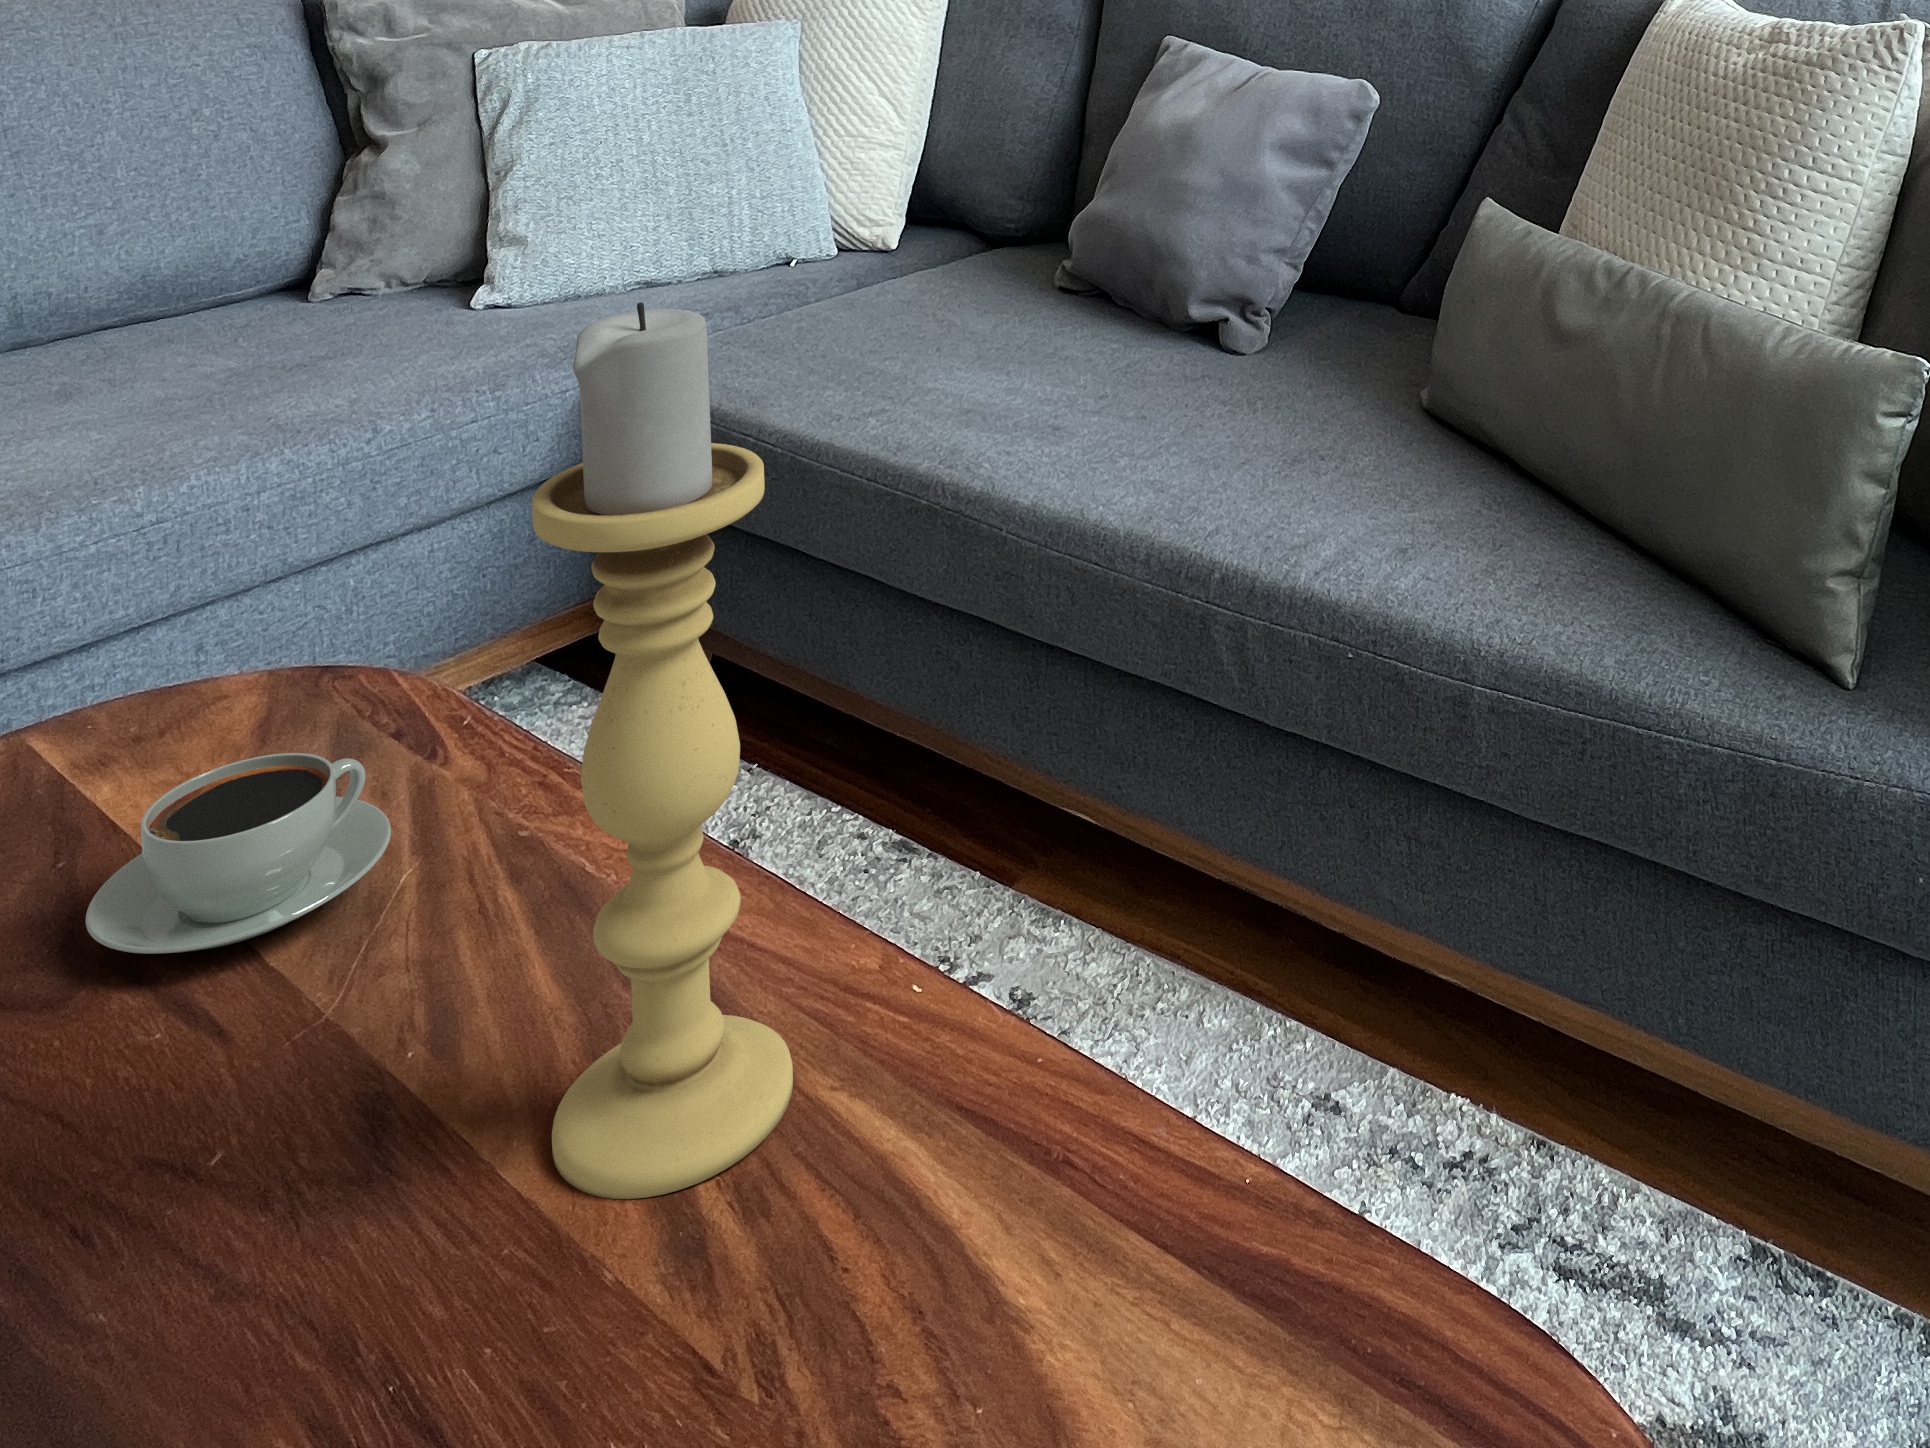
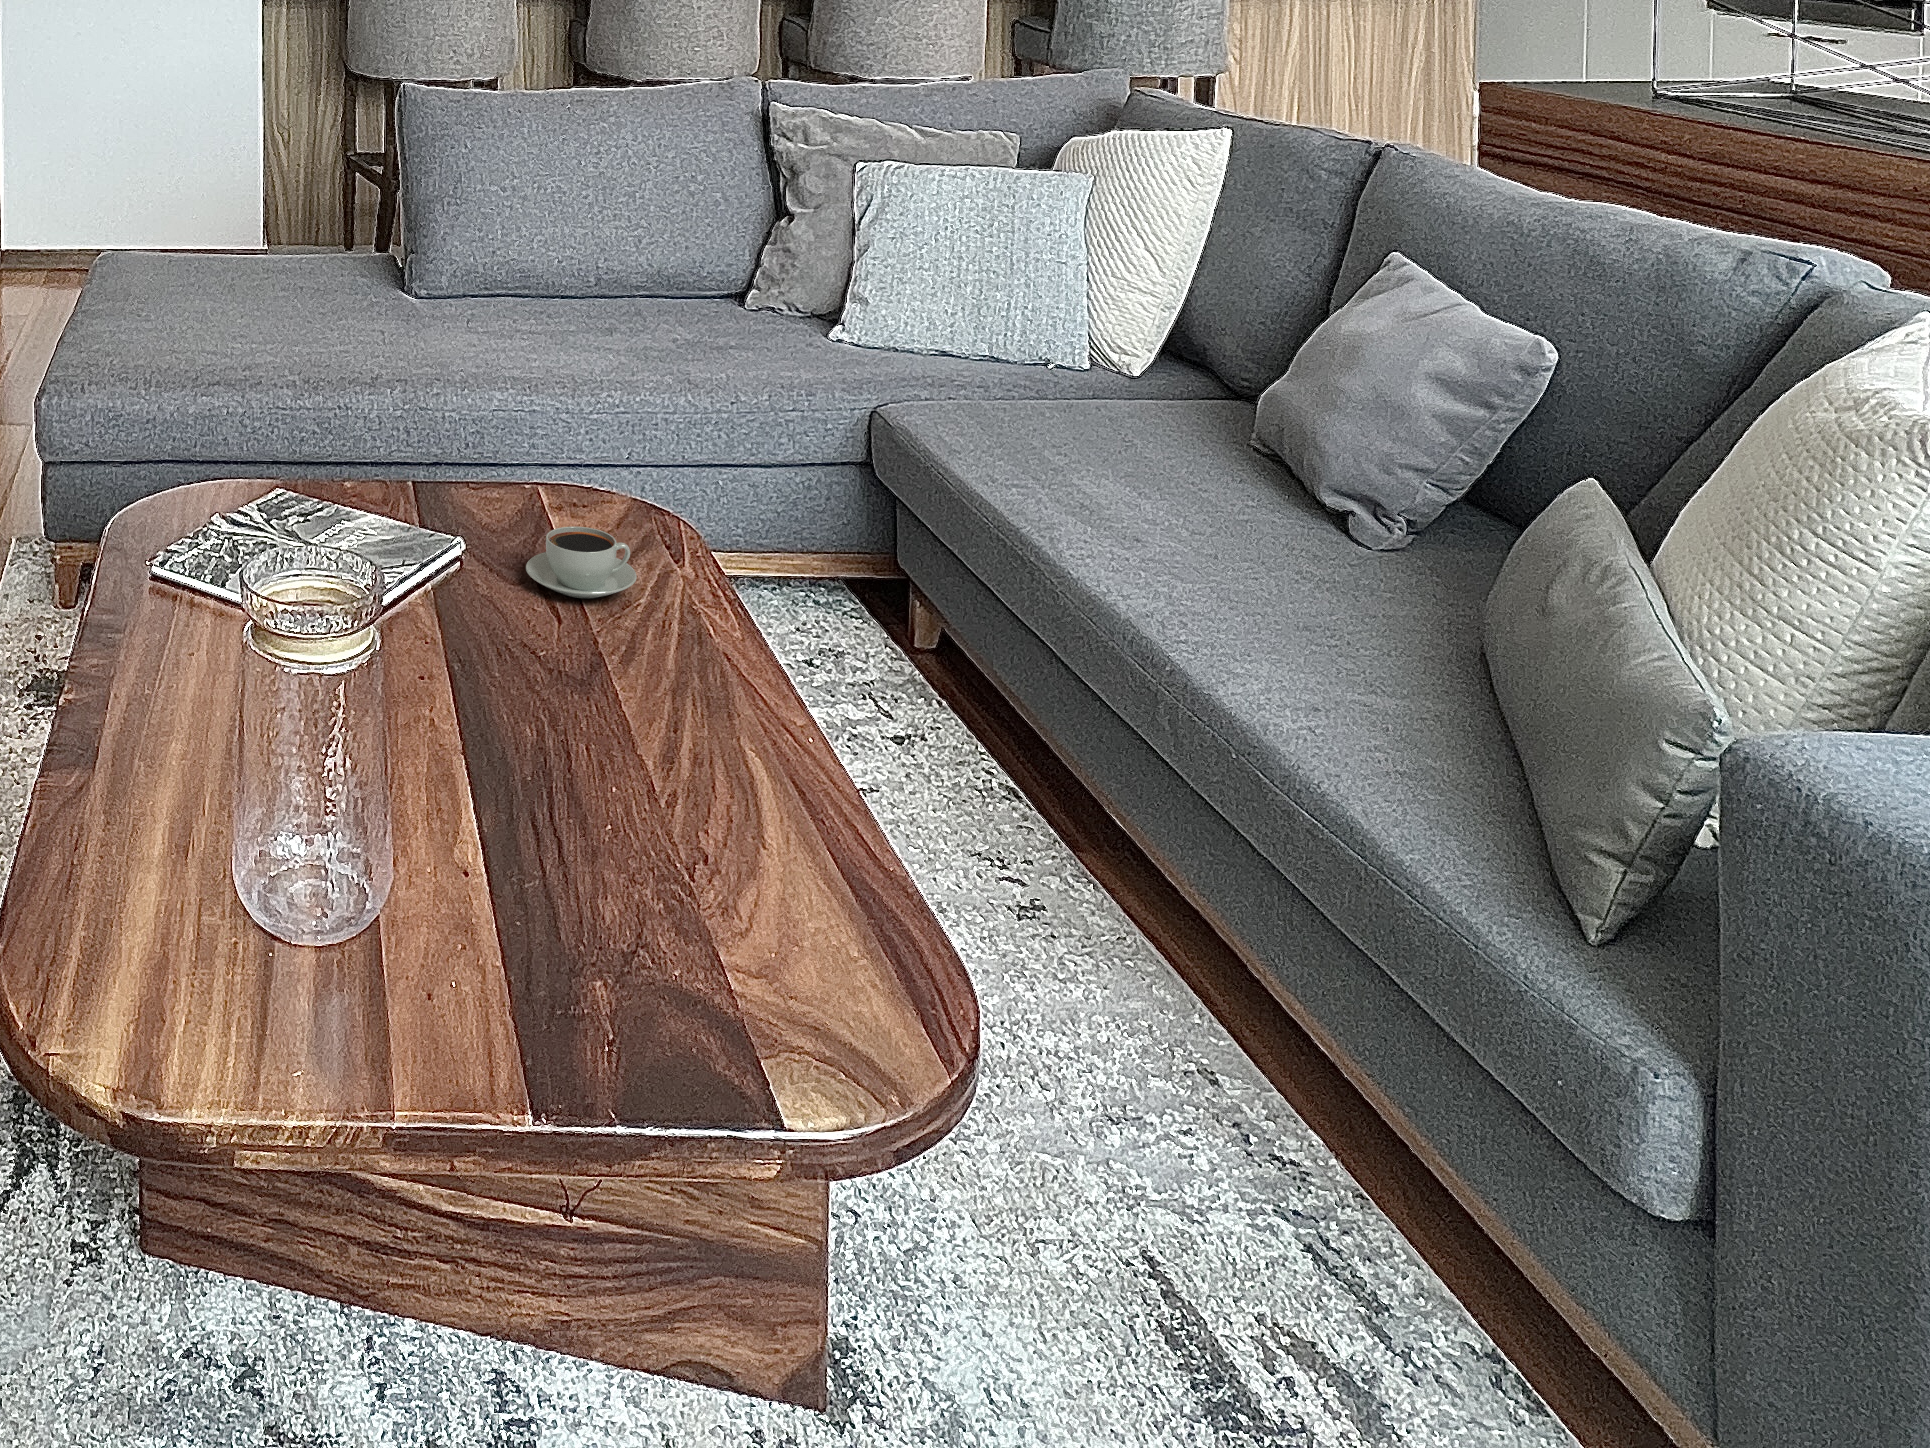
candle holder: present [532,302,793,1199] -> none [635,374,733,738]

